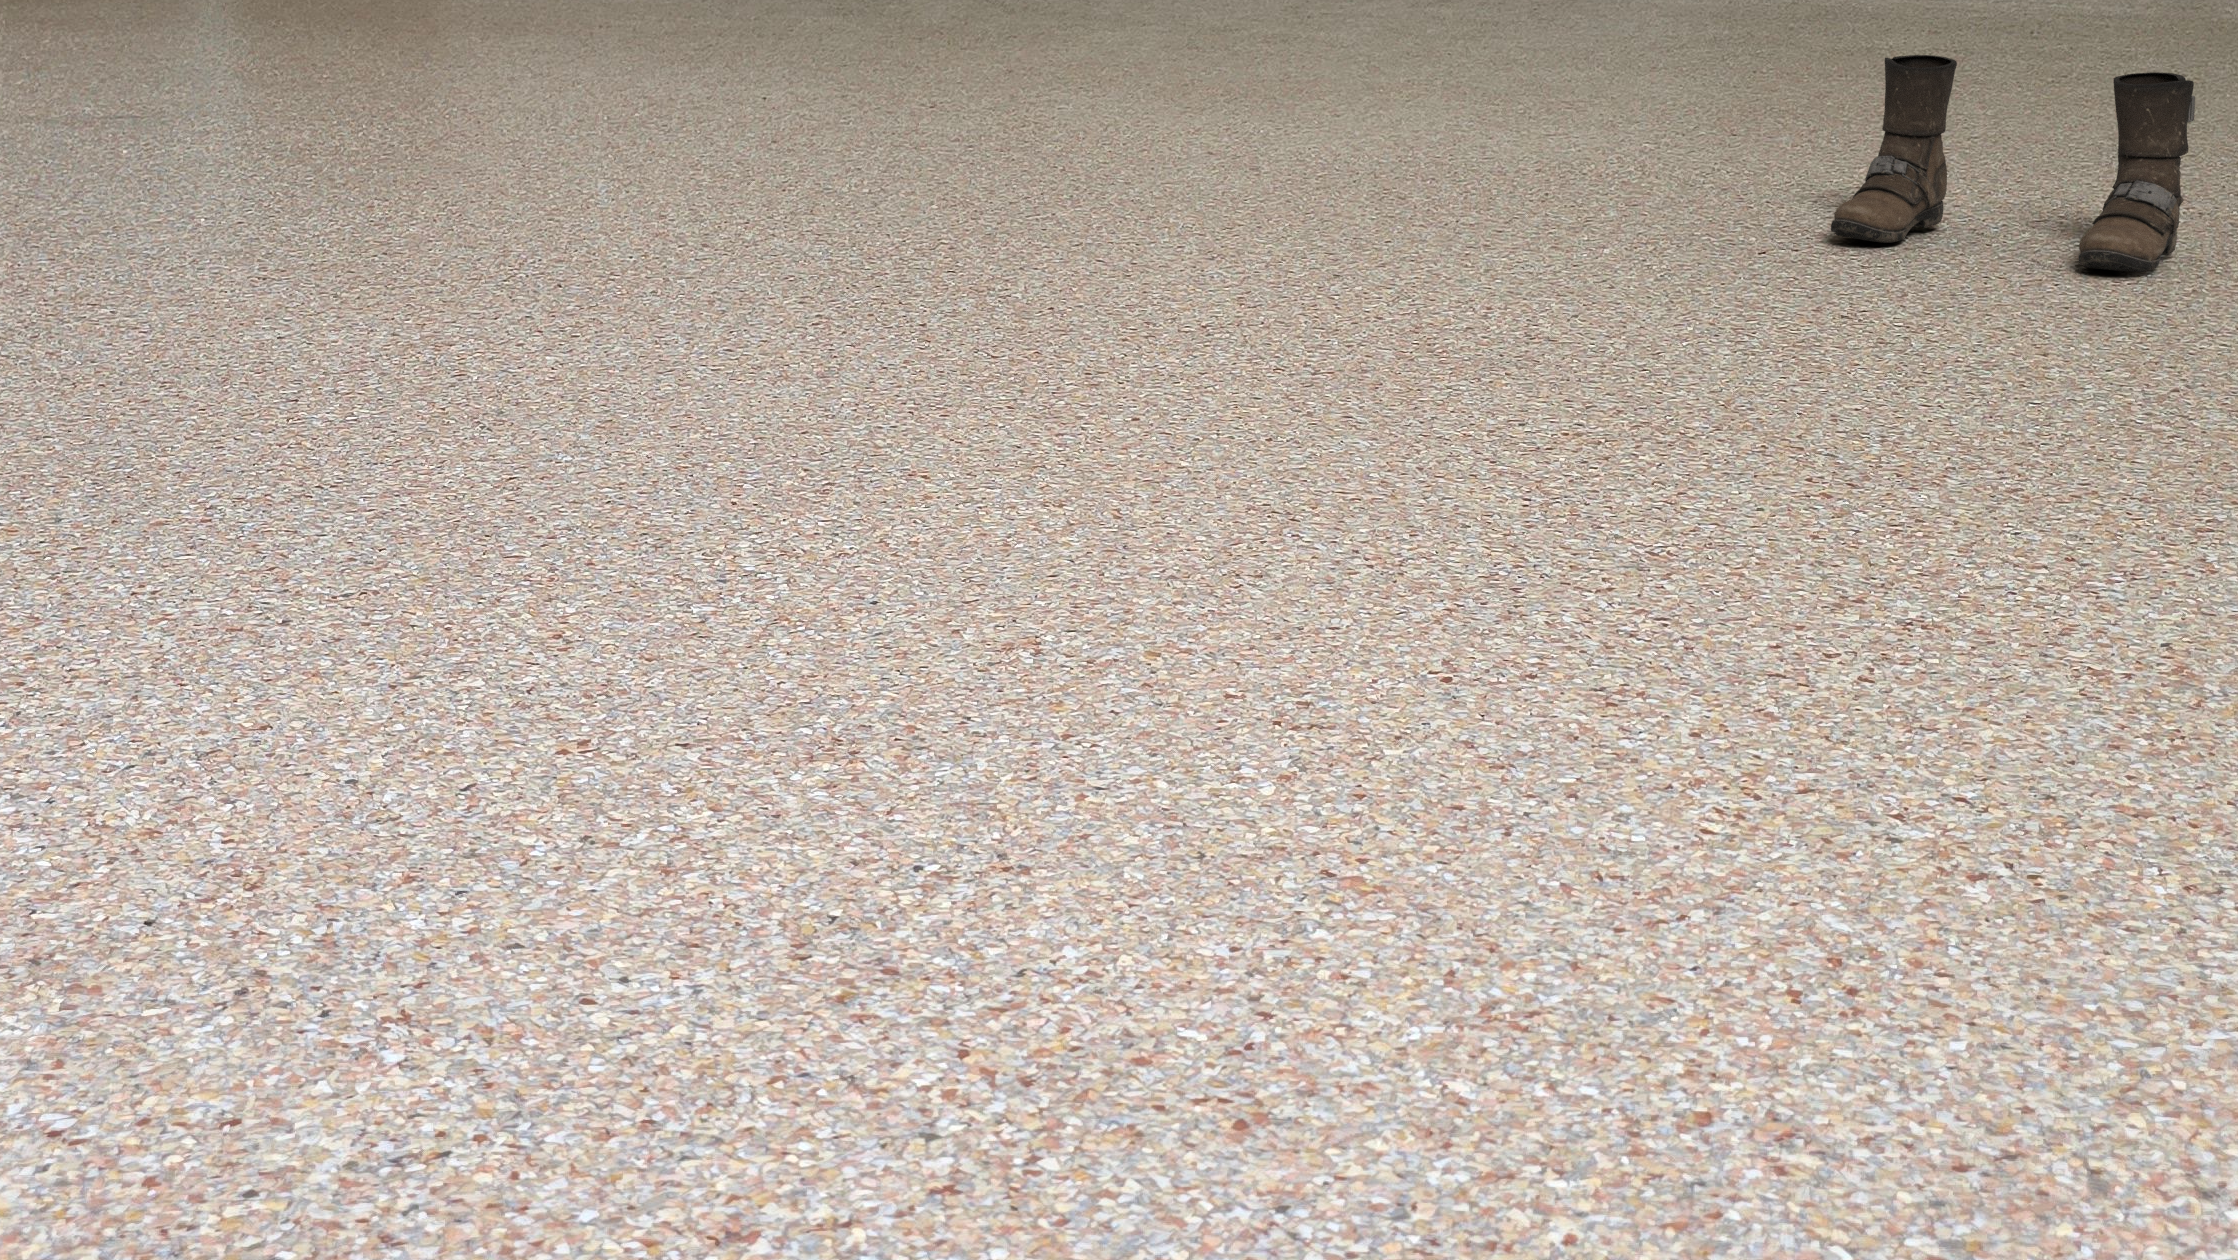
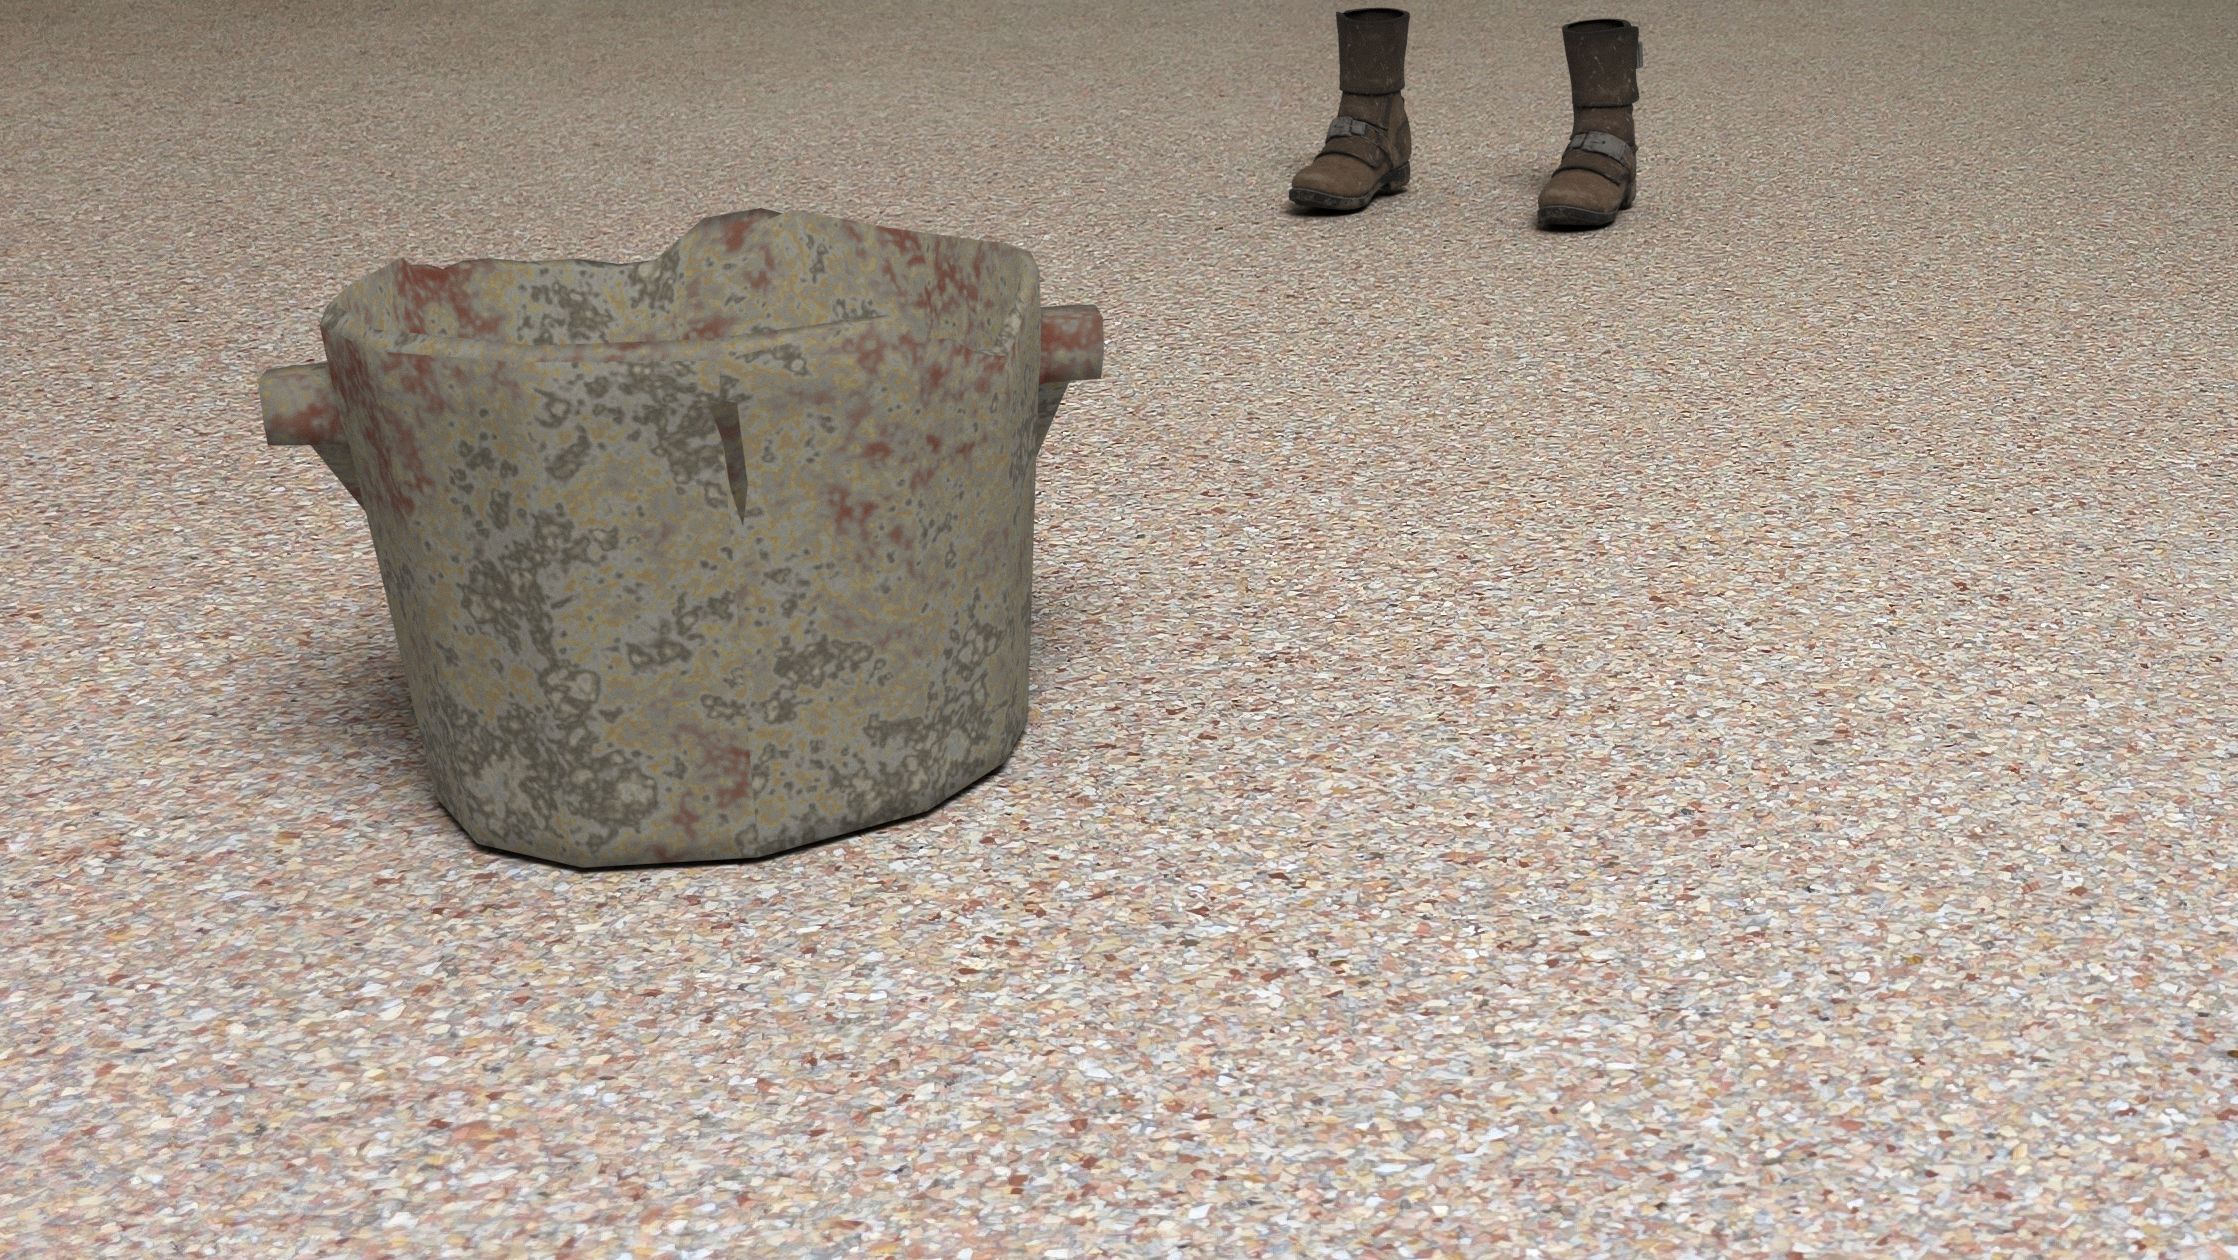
bucket: none [1177,193,1808,719] -> present [258,208,1104,867]

